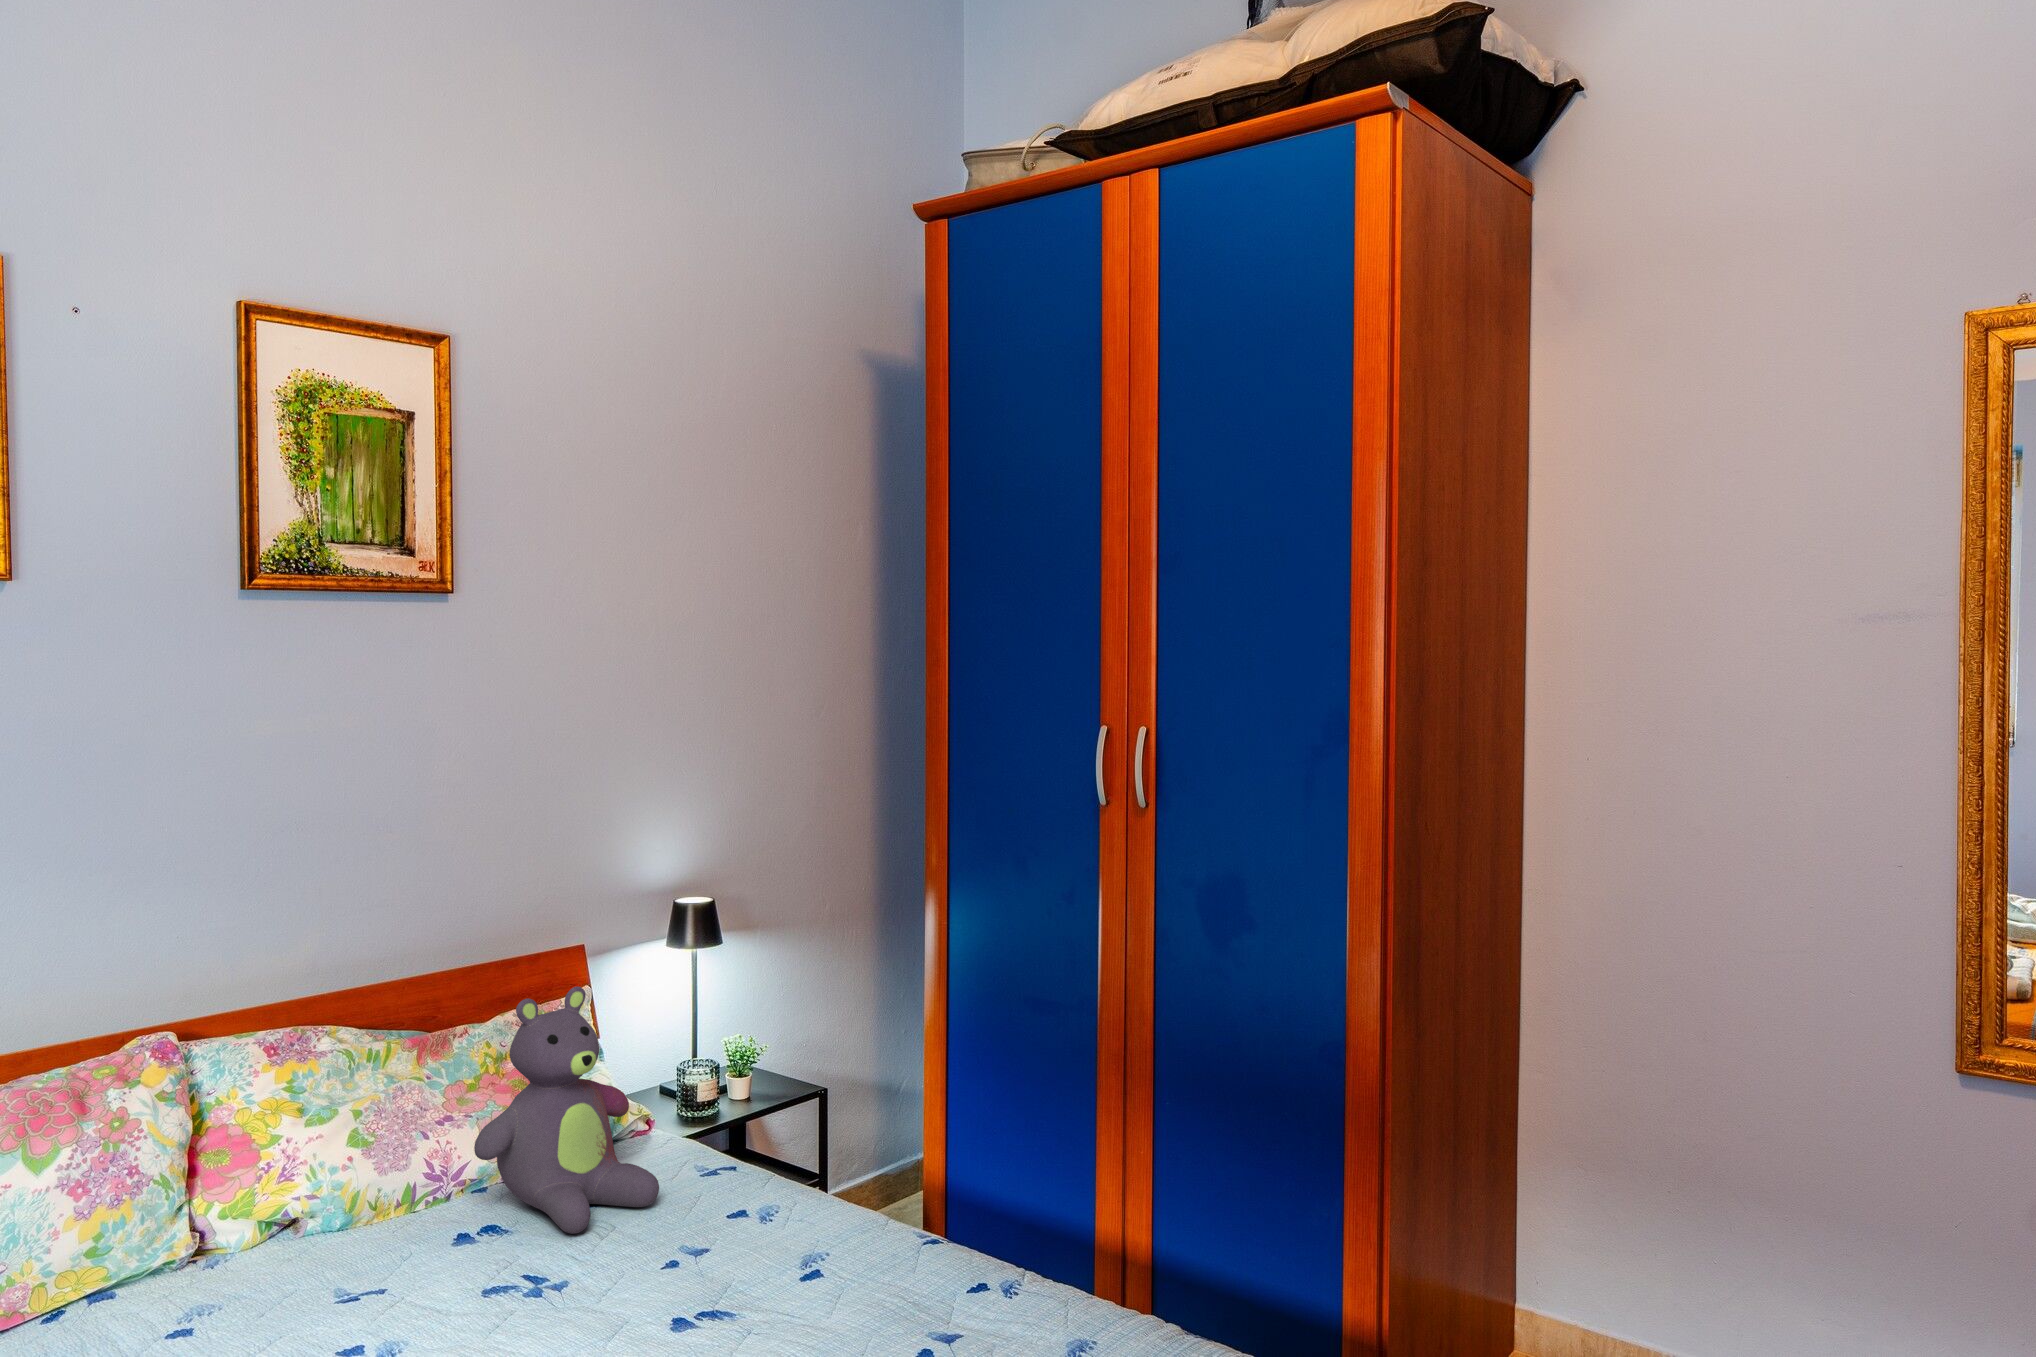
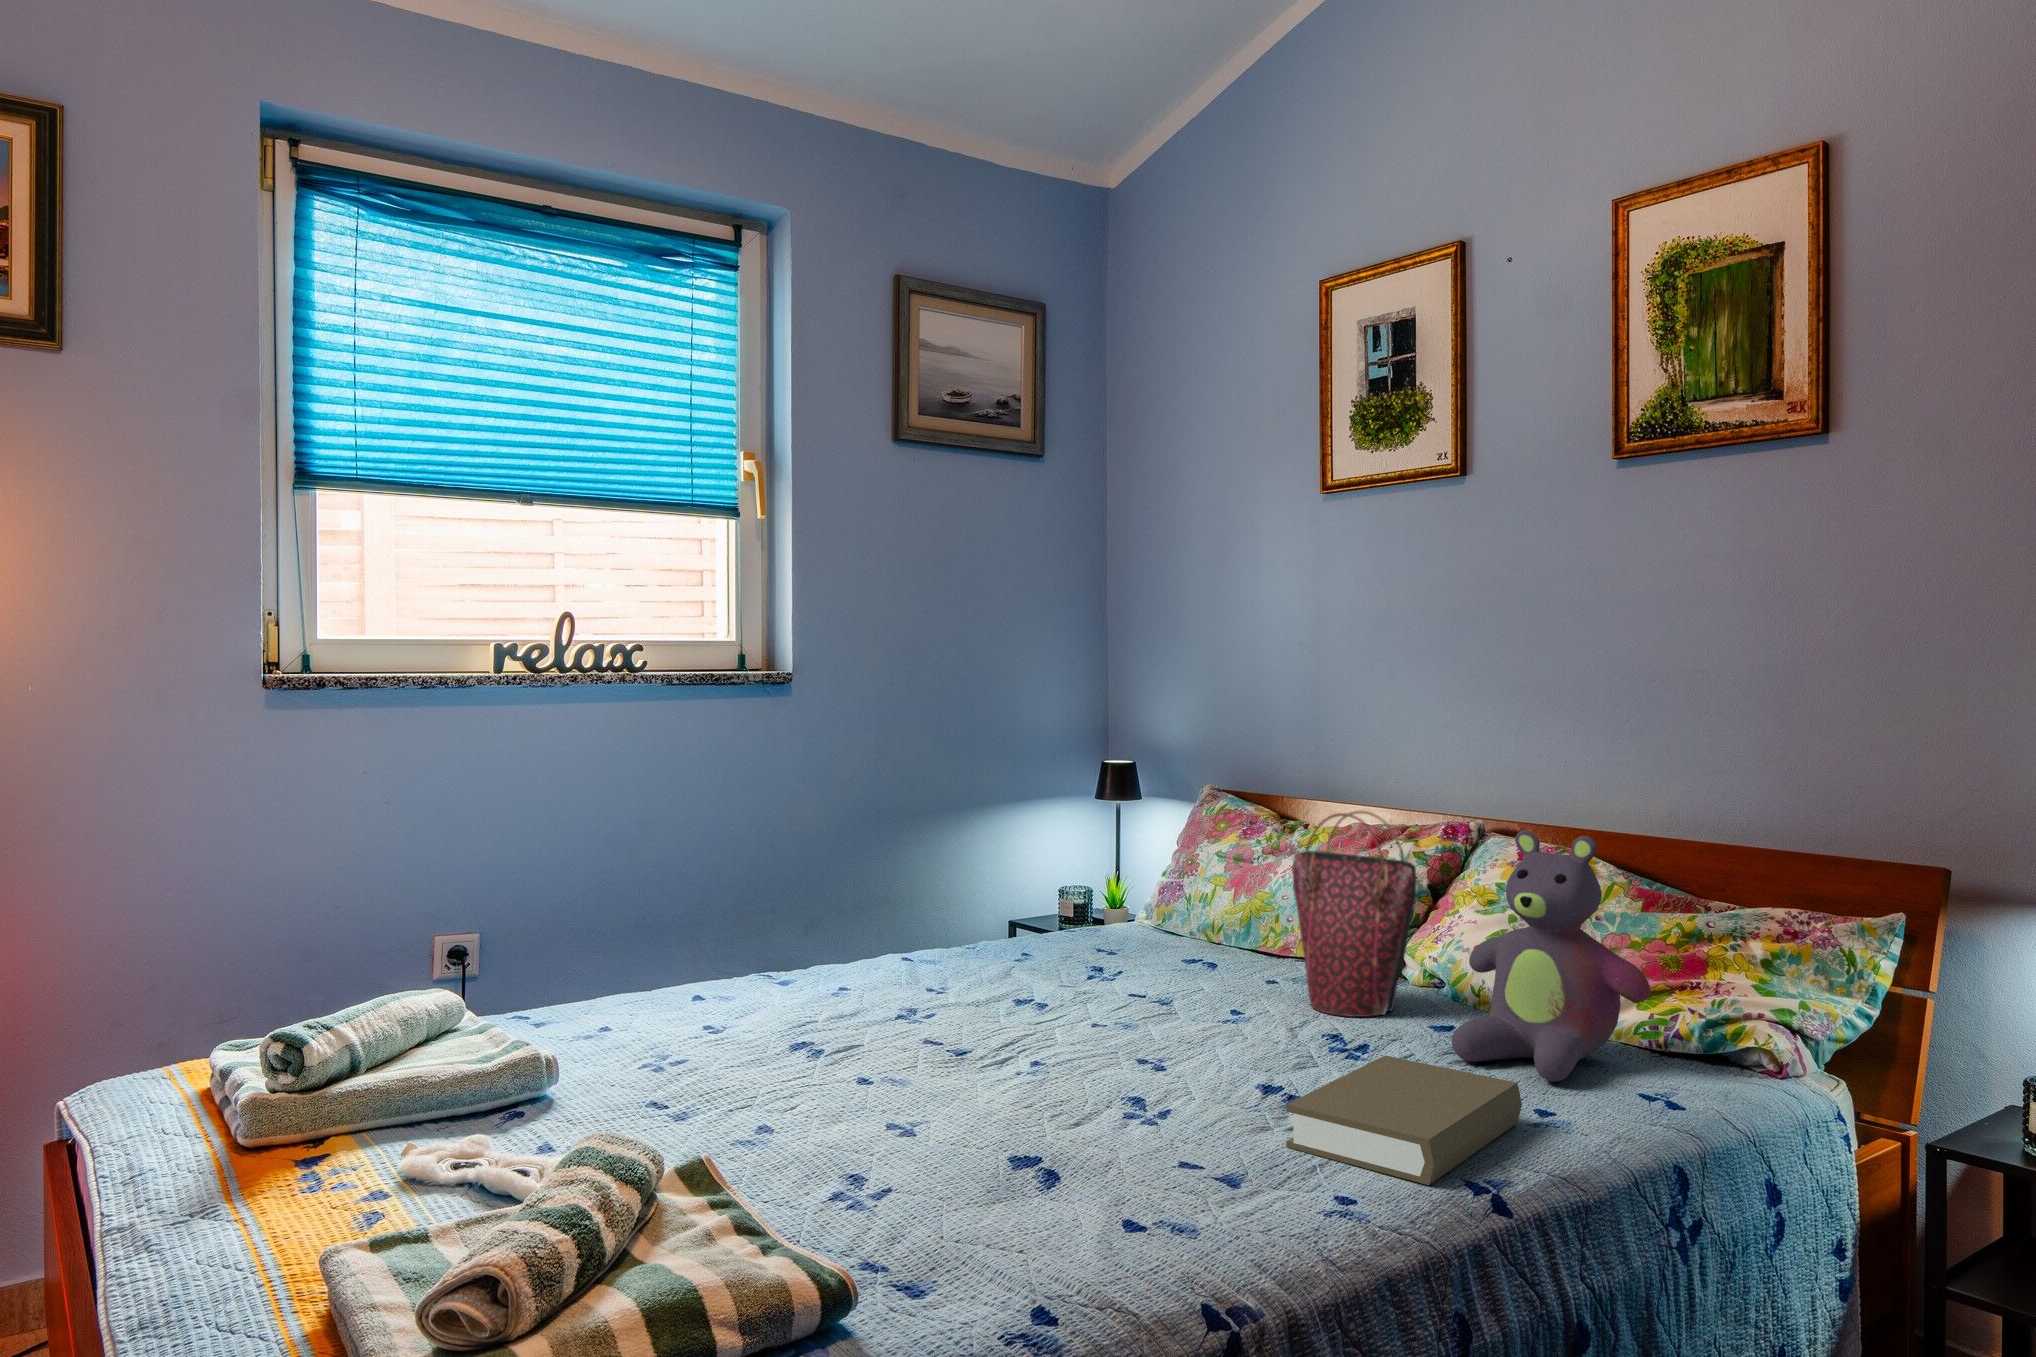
handbag: none [247,1040,403,1303] -> present [1292,811,1416,1017]
book: none [670,1191,902,1310] -> present [1286,1055,1522,1185]

